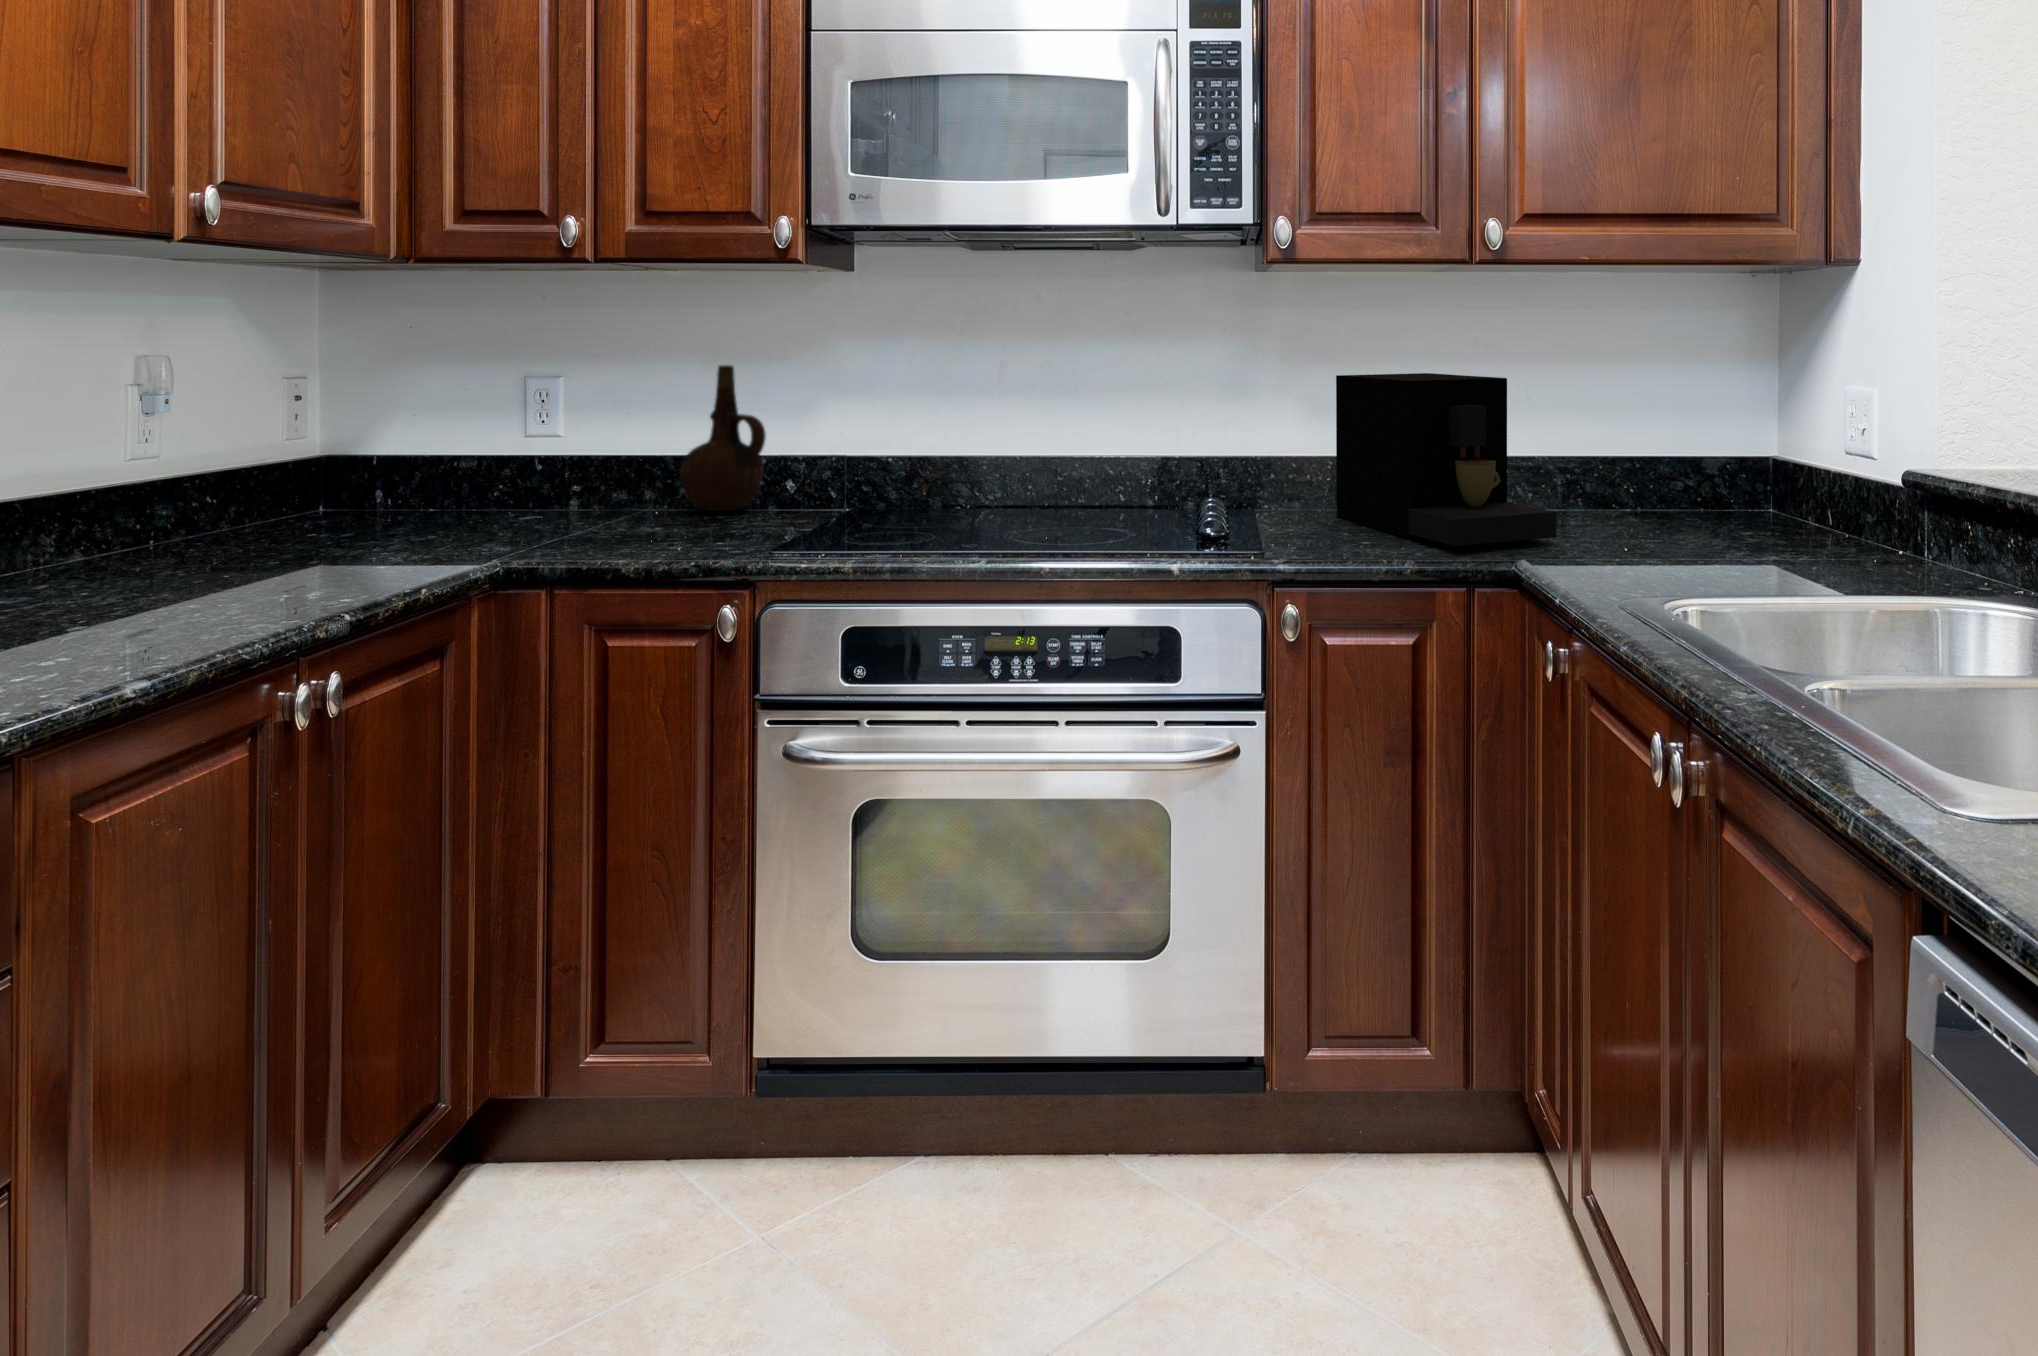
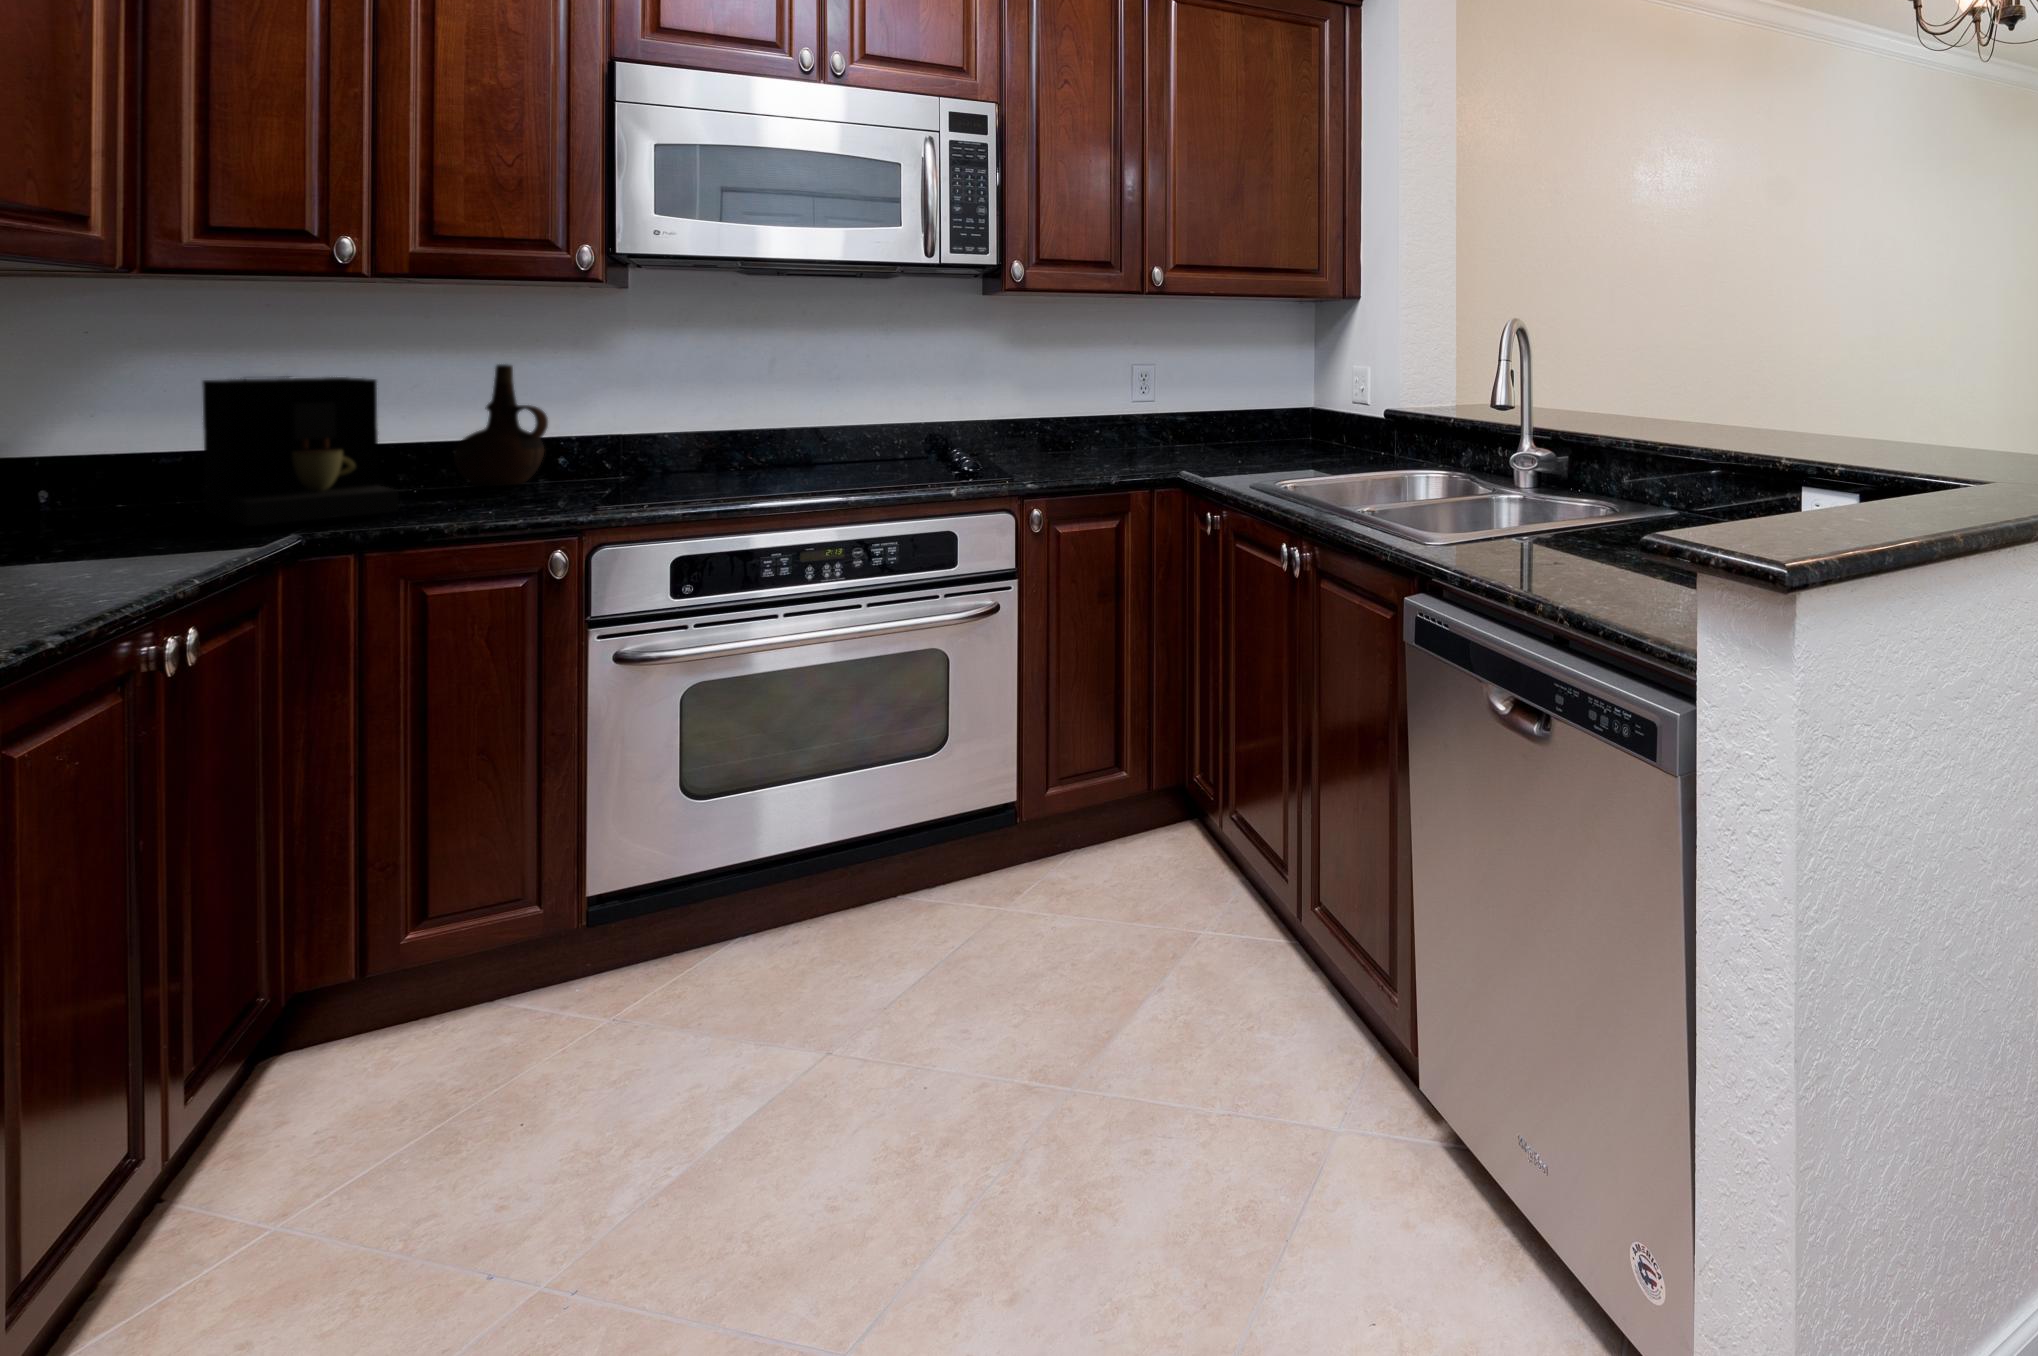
coffee maker: present [1336,373,1557,546] -> present [202,377,399,526]

